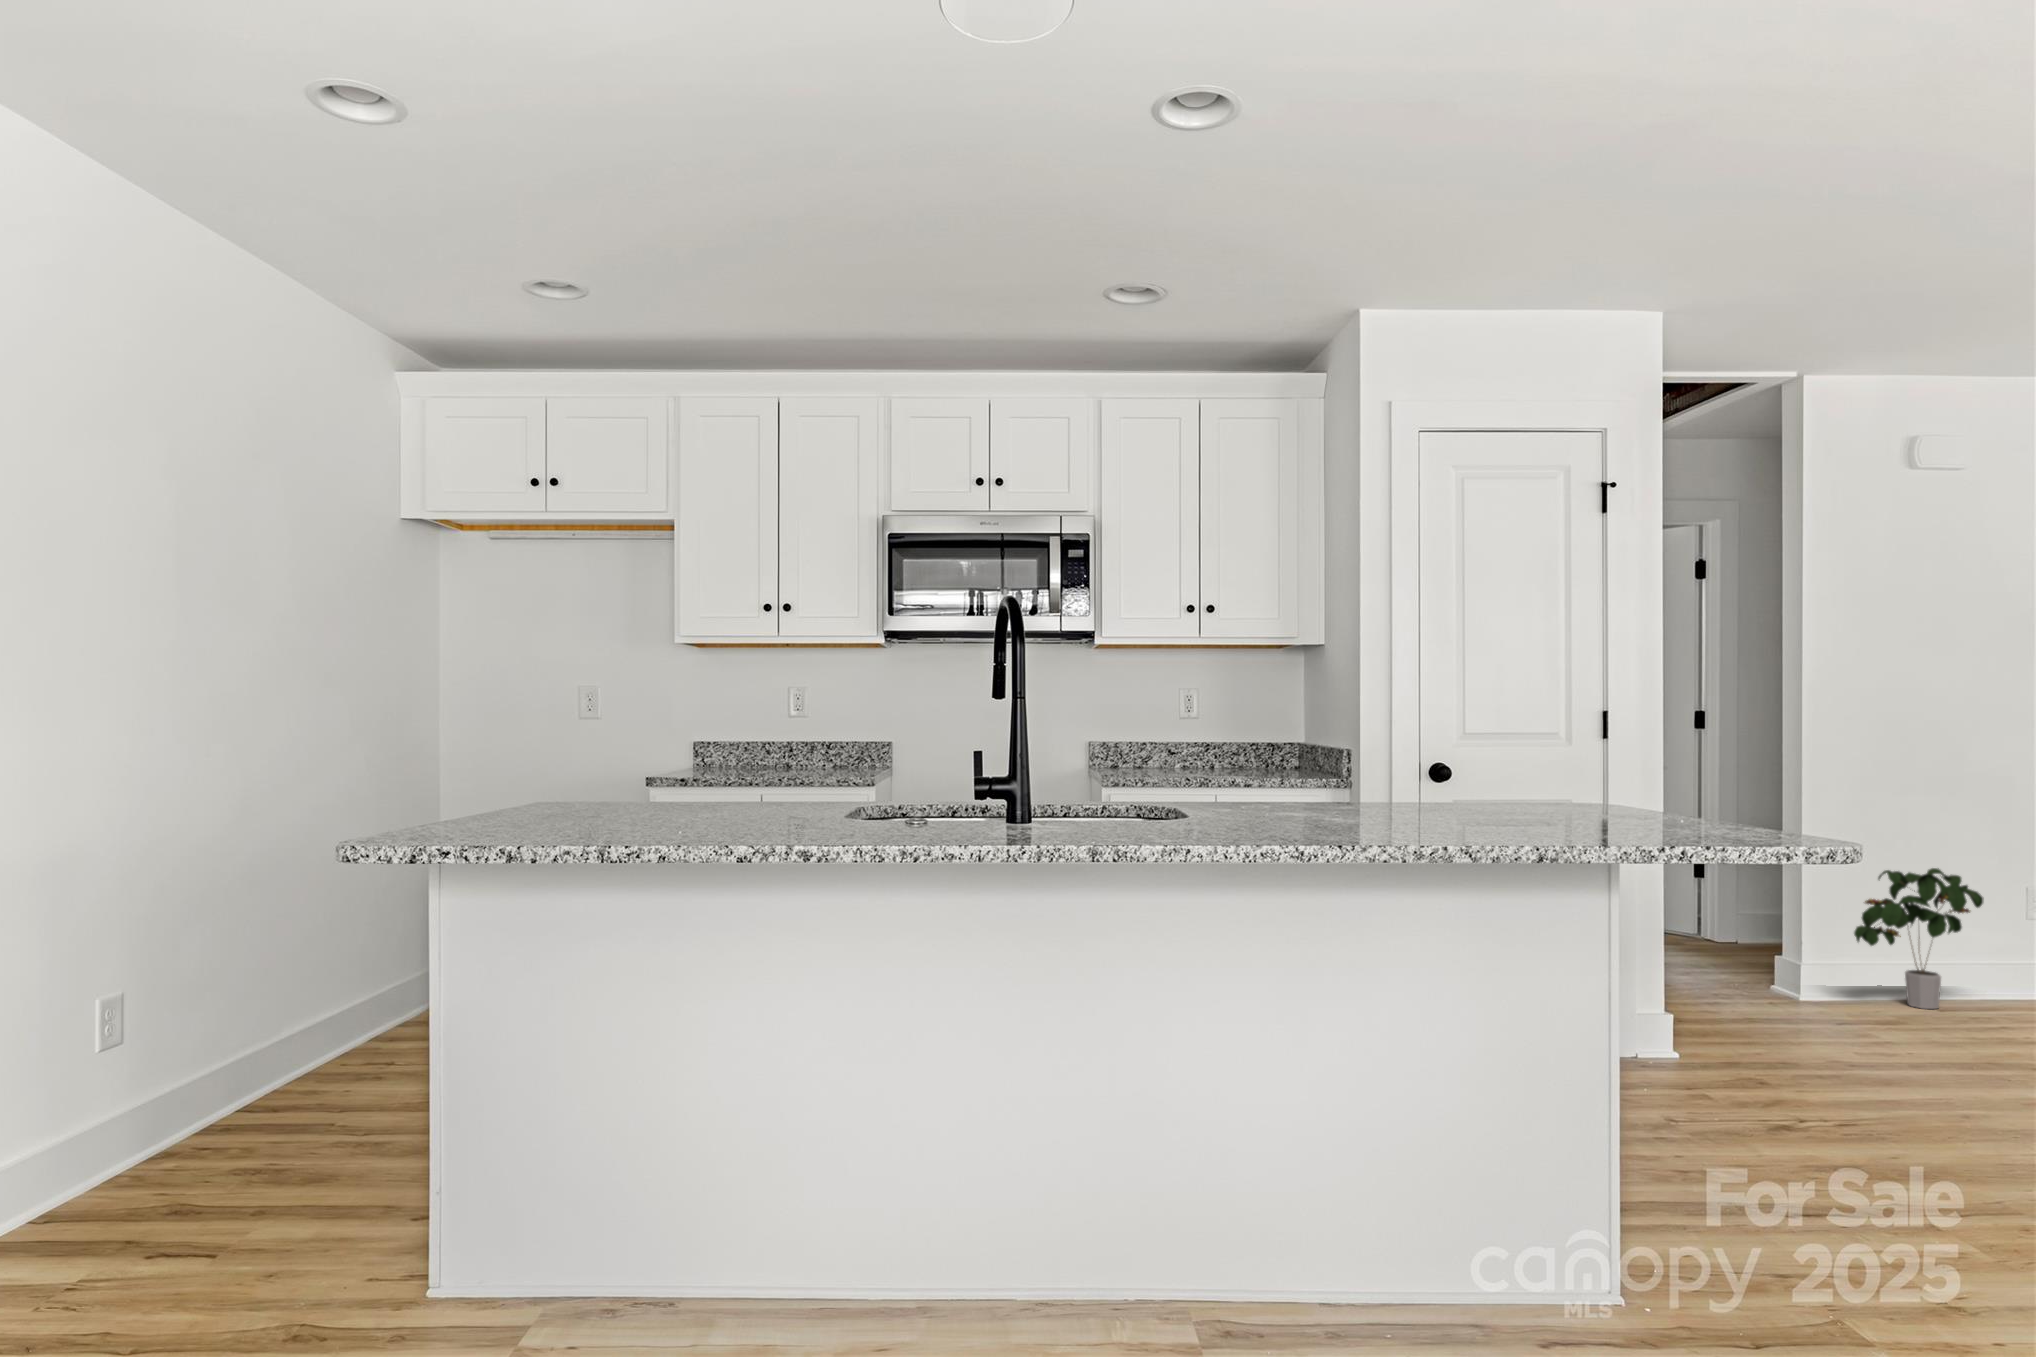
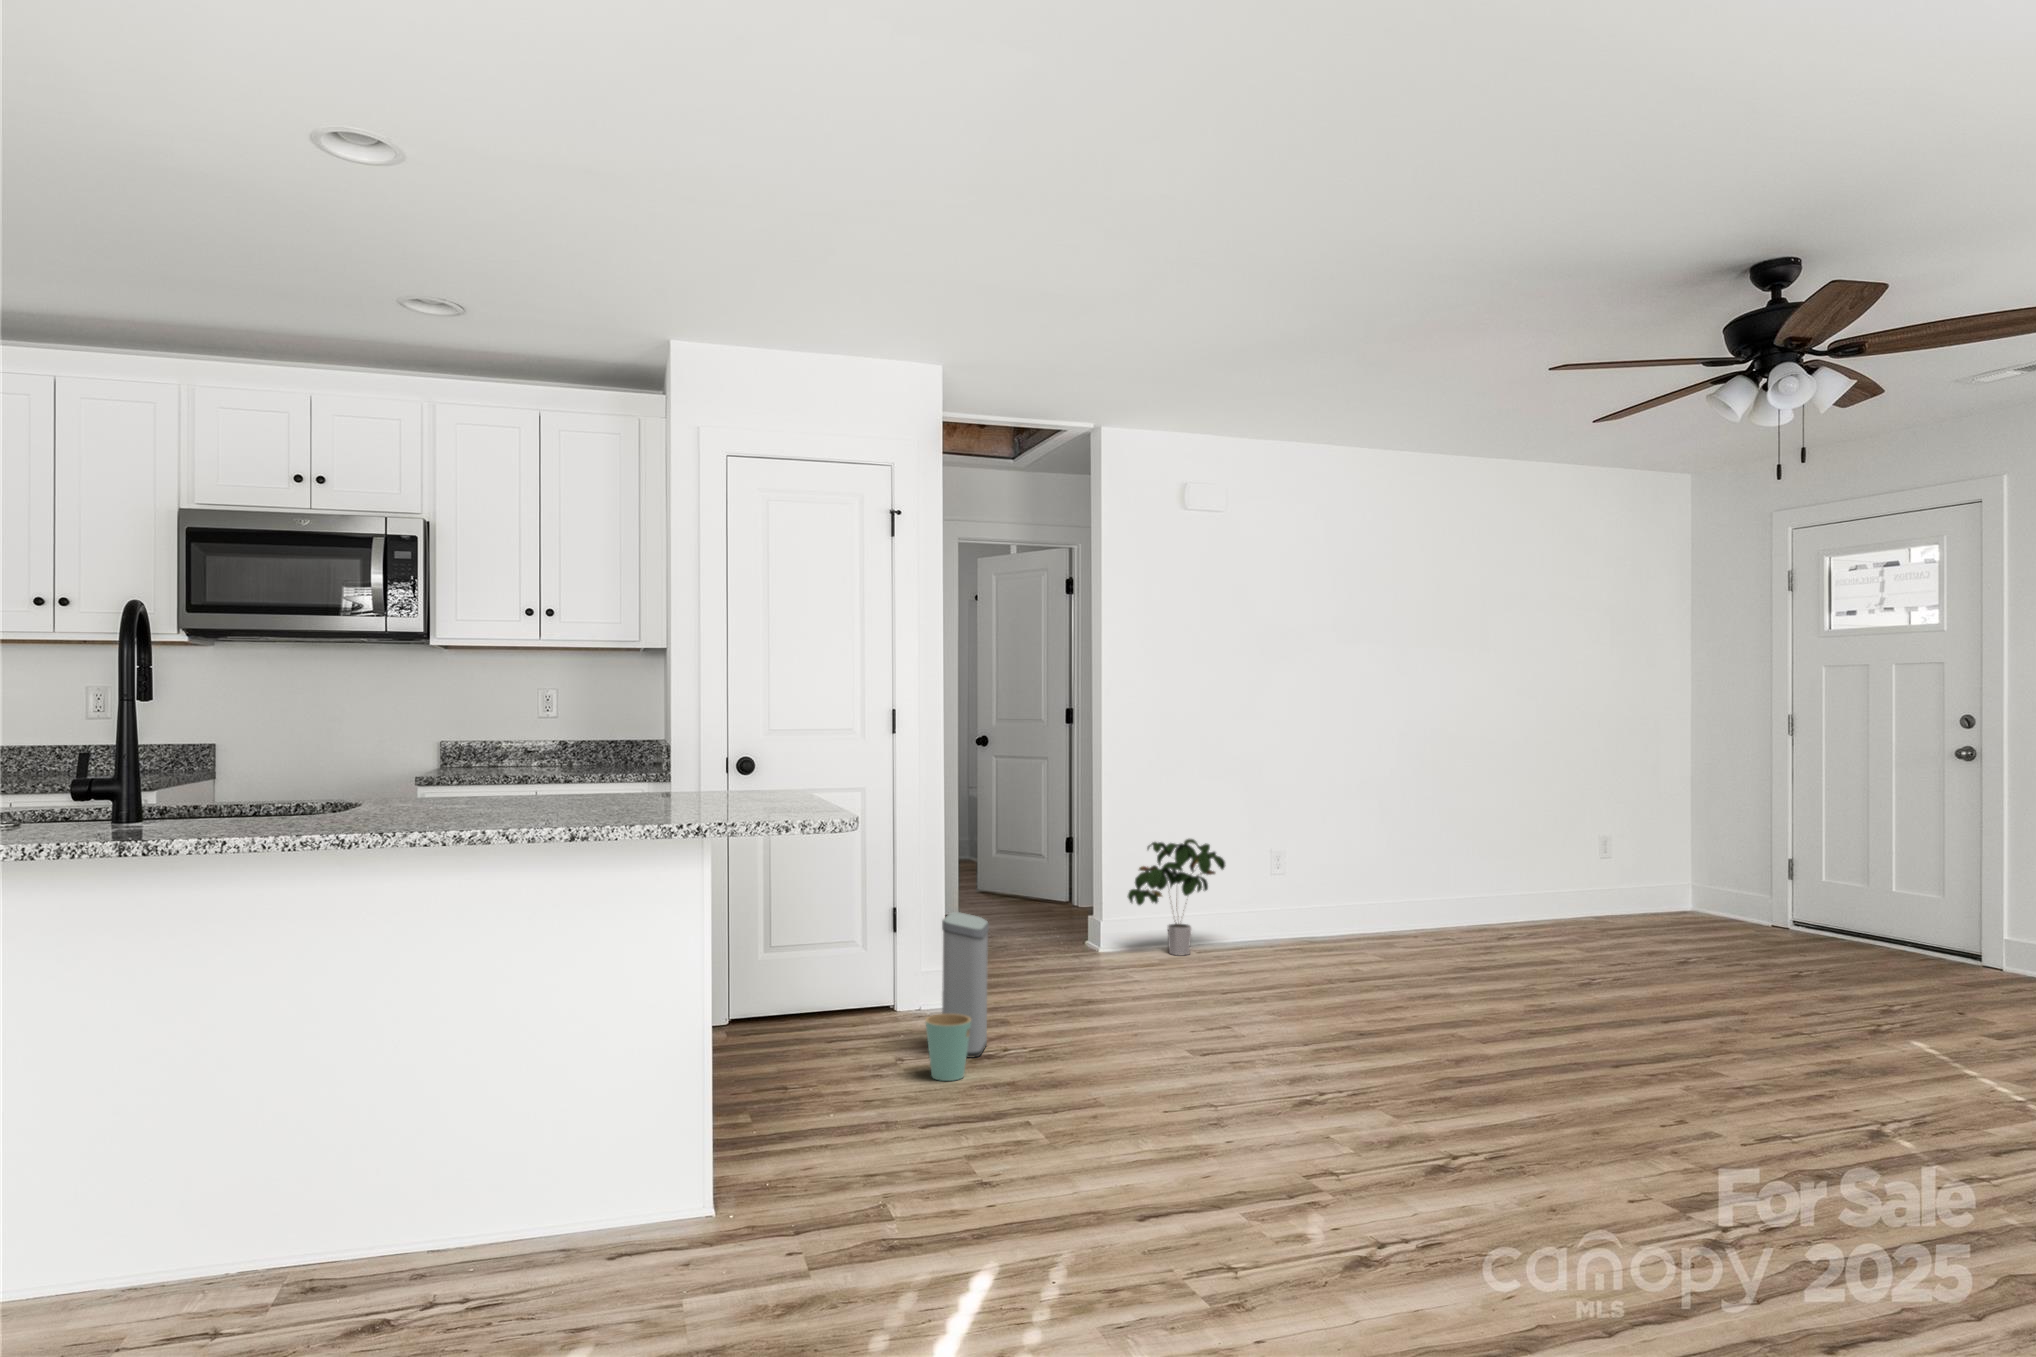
trash can: none [1722,948,1792,1150] -> present [925,912,989,1081]

